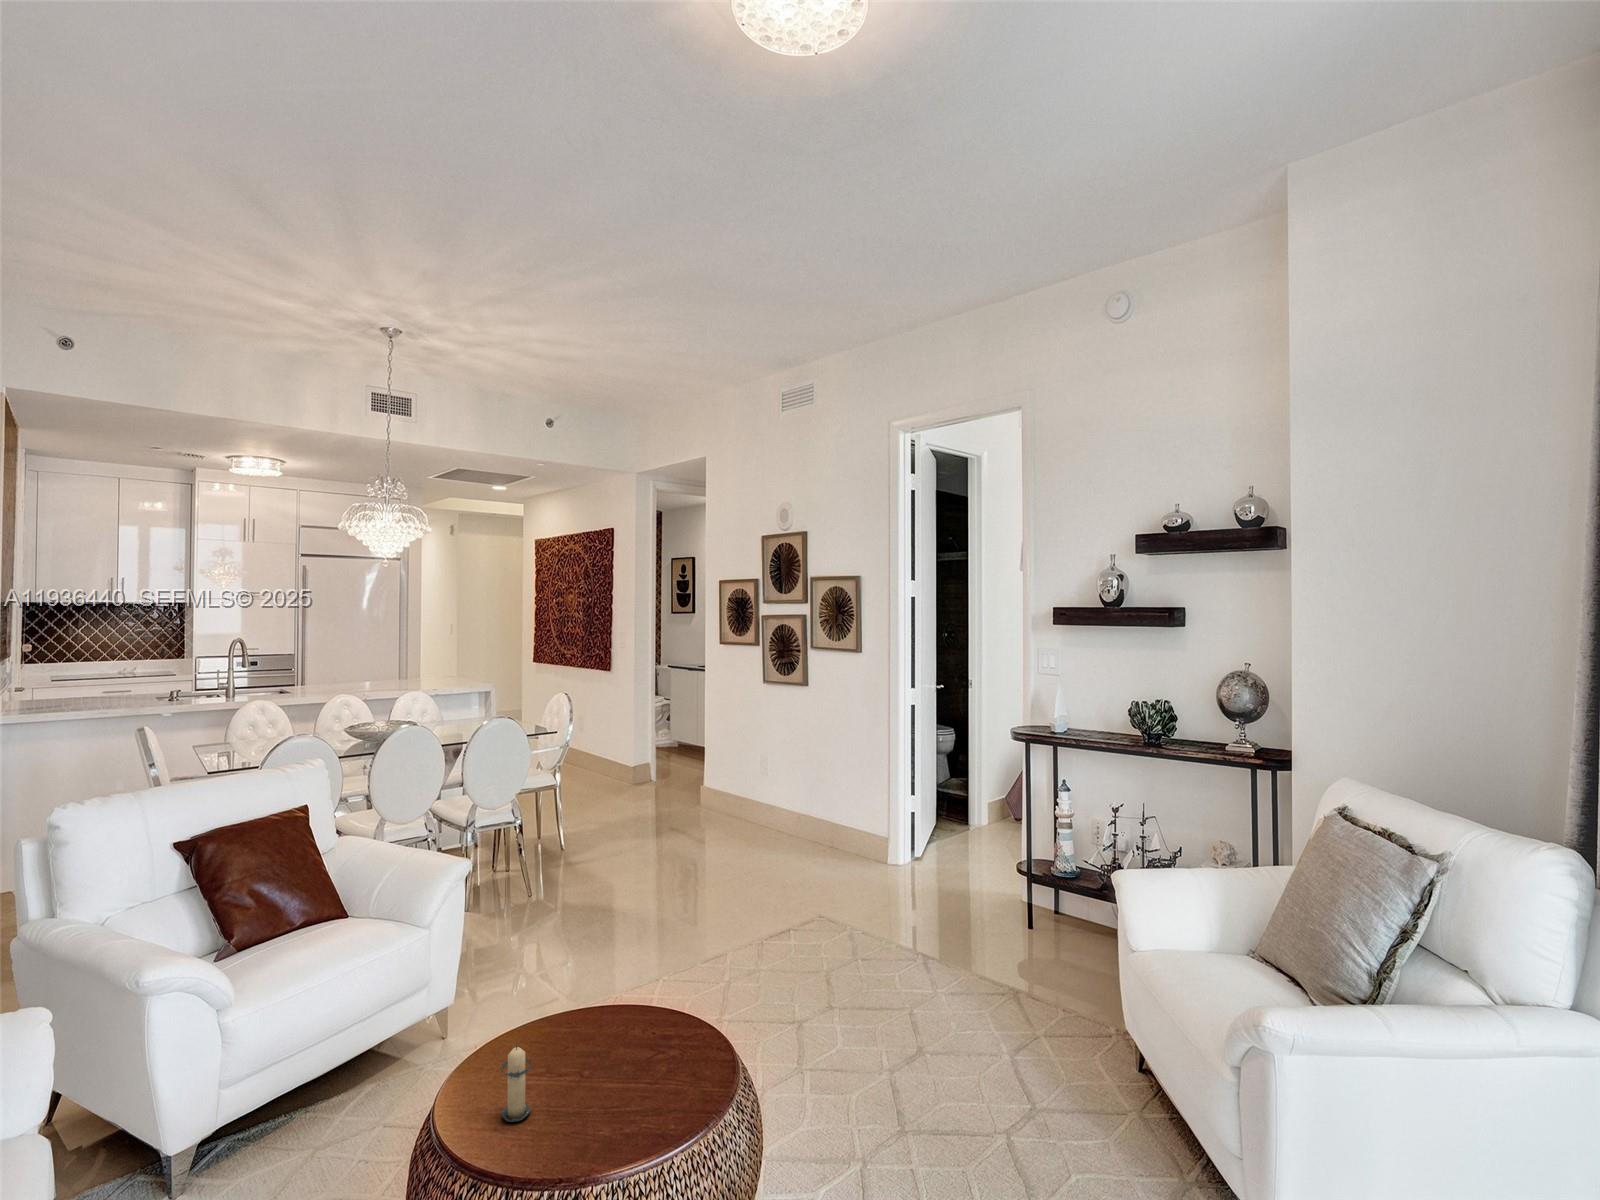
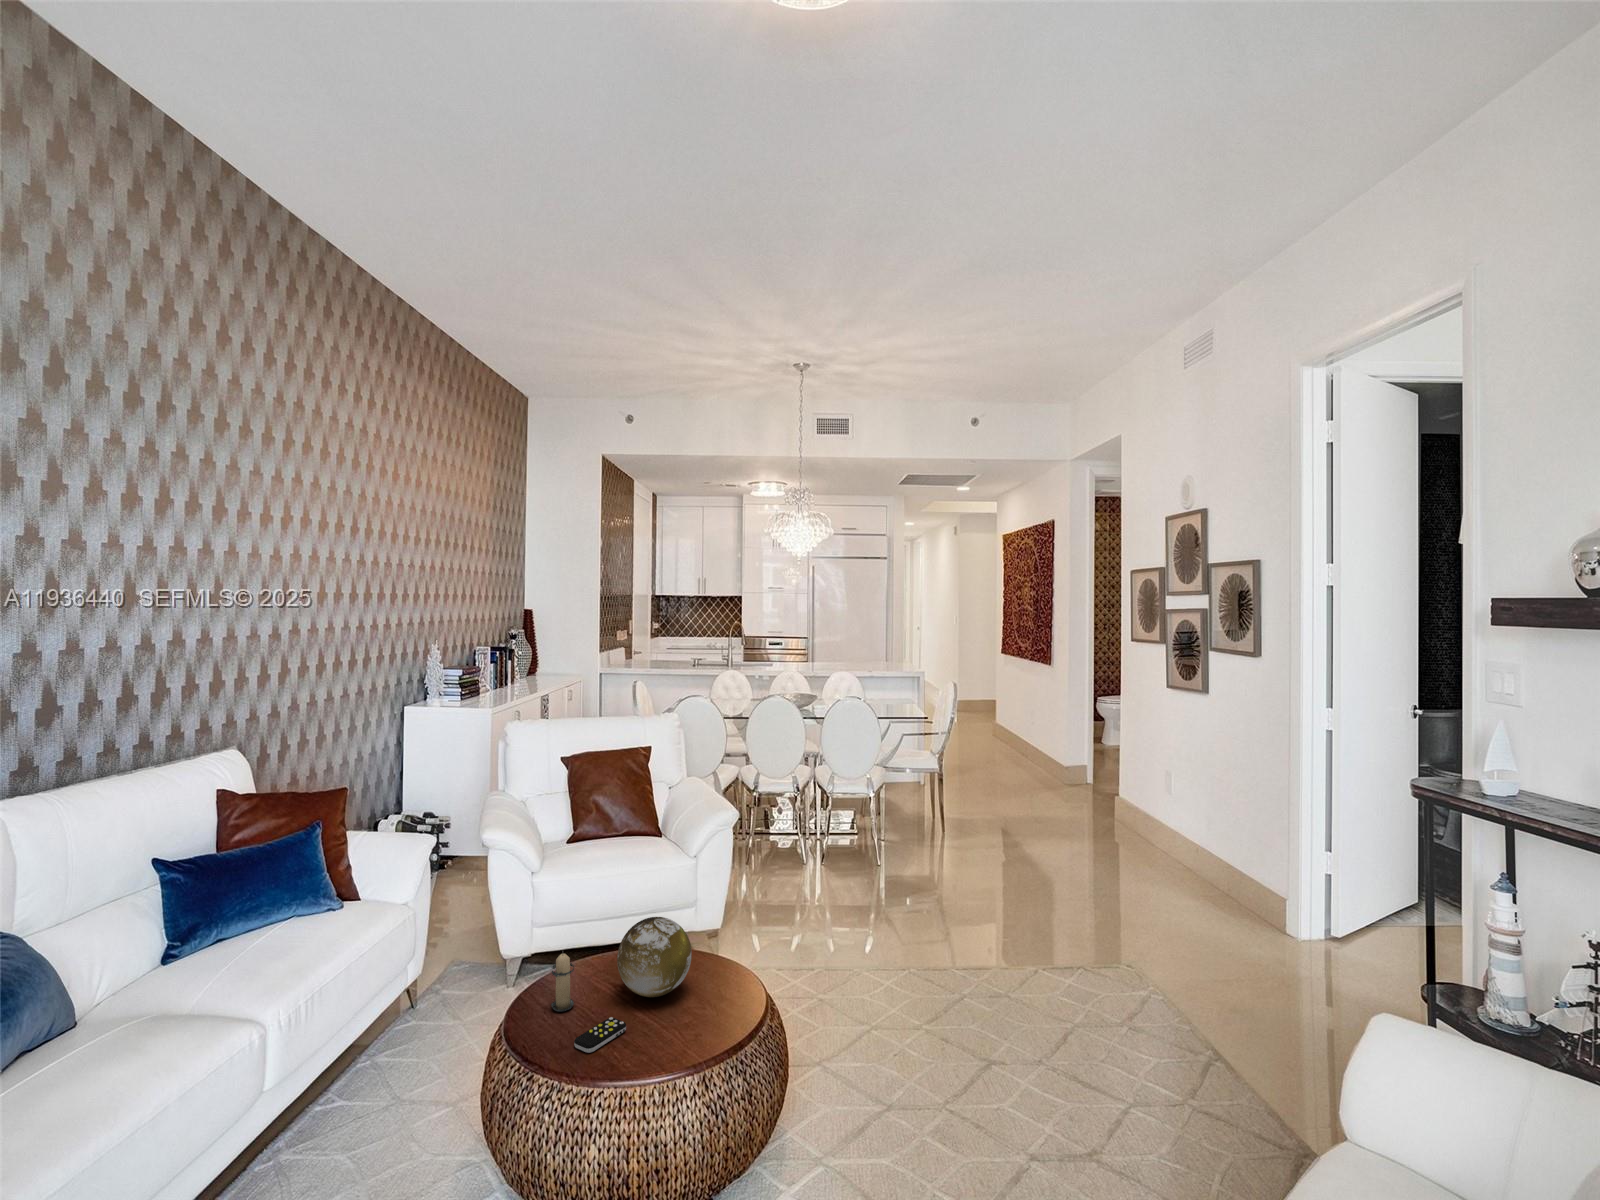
decorative orb: none [552,969,639,1065] -> present [617,917,692,997]
remote control: none [591,1093,625,1140] -> present [574,1017,626,1053]

